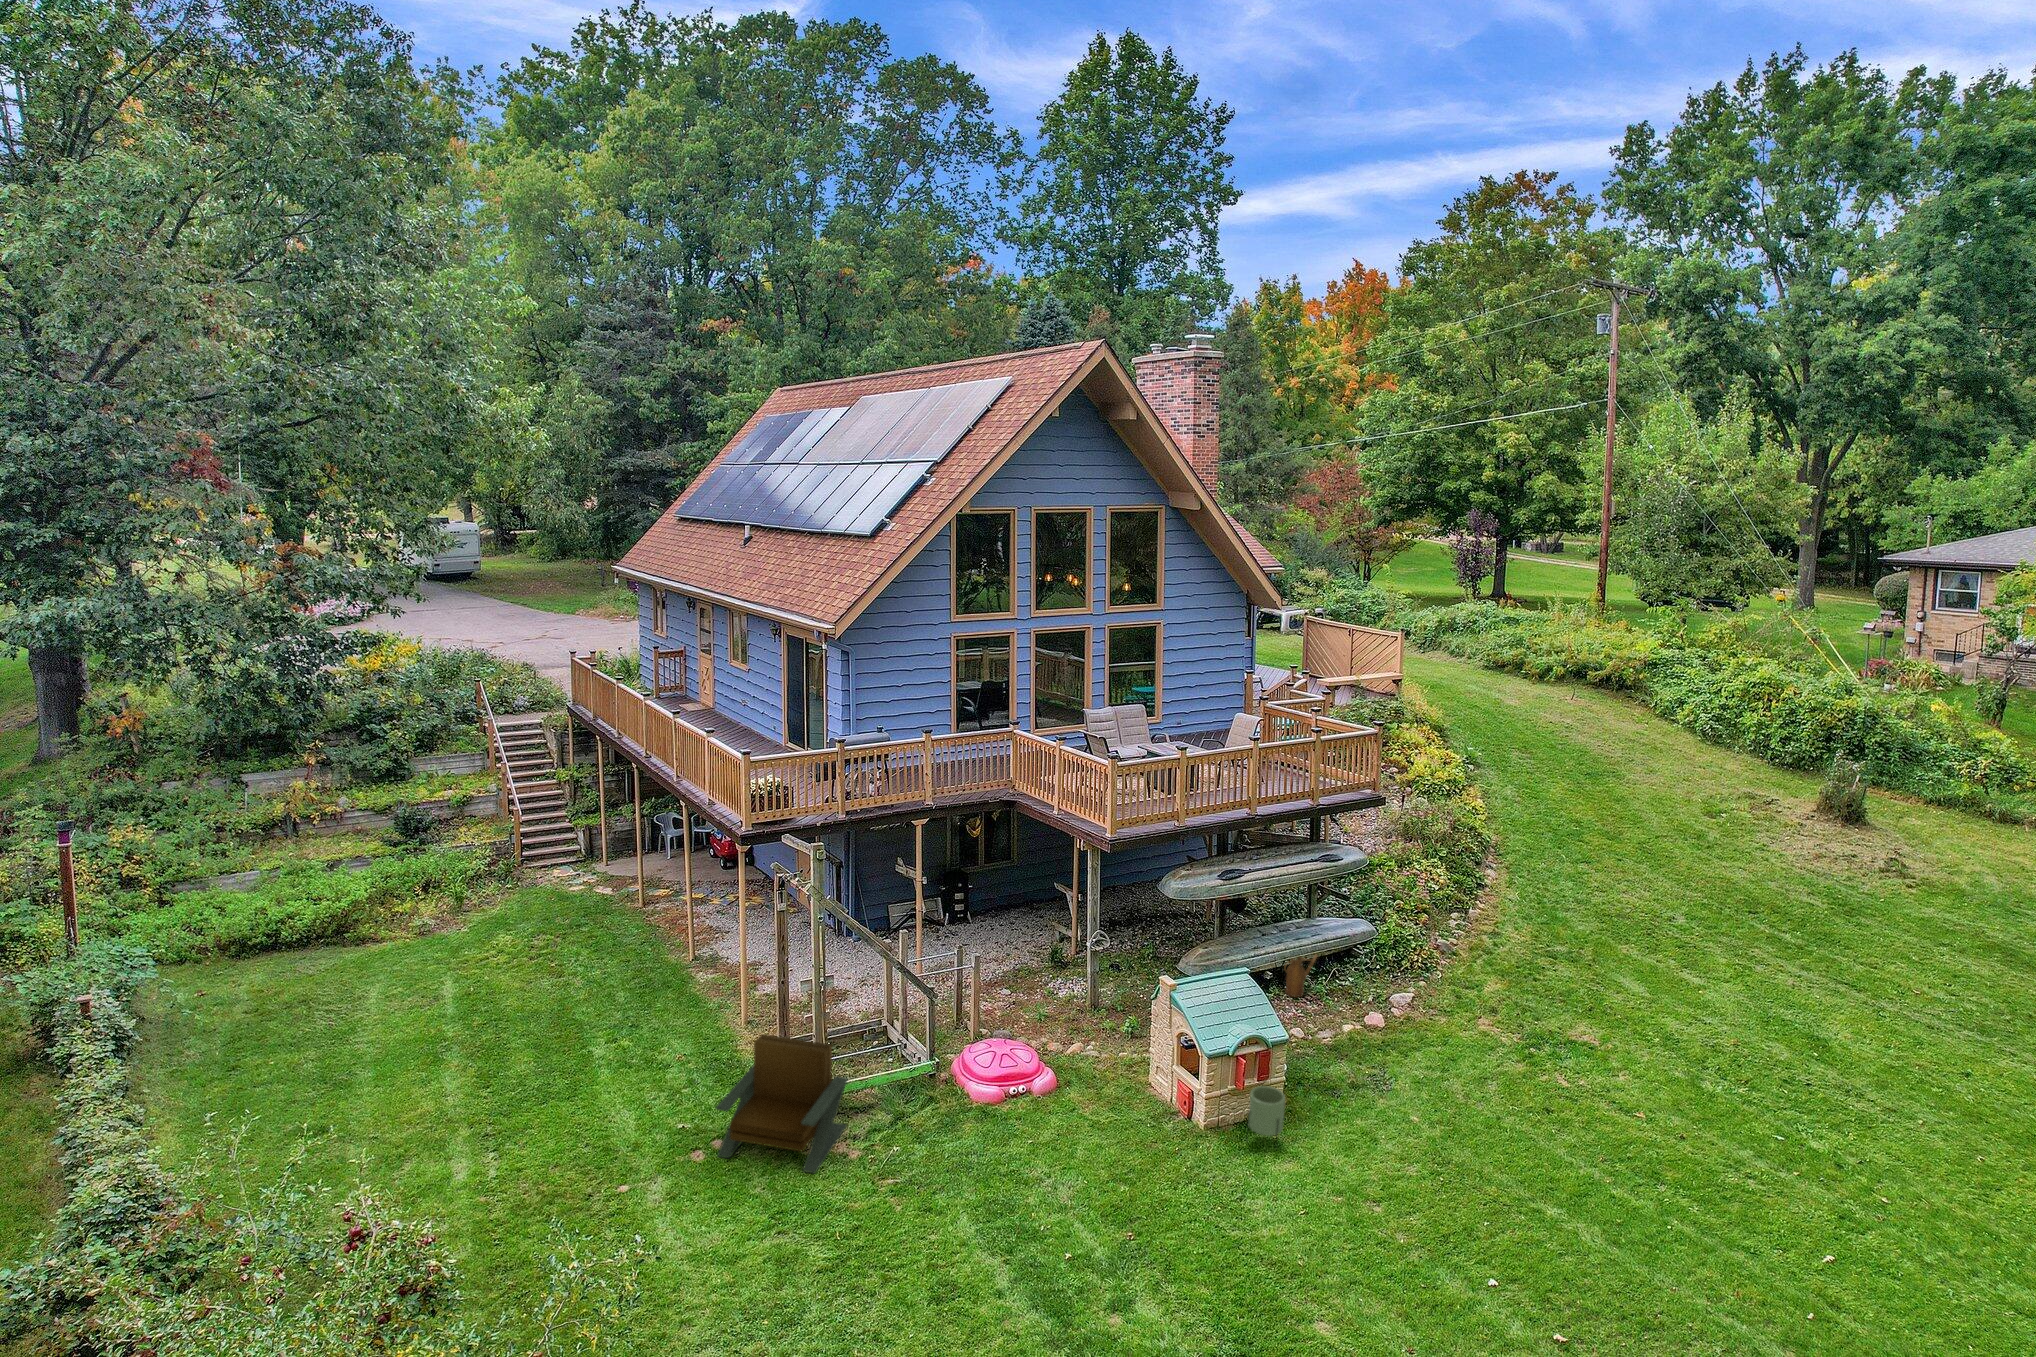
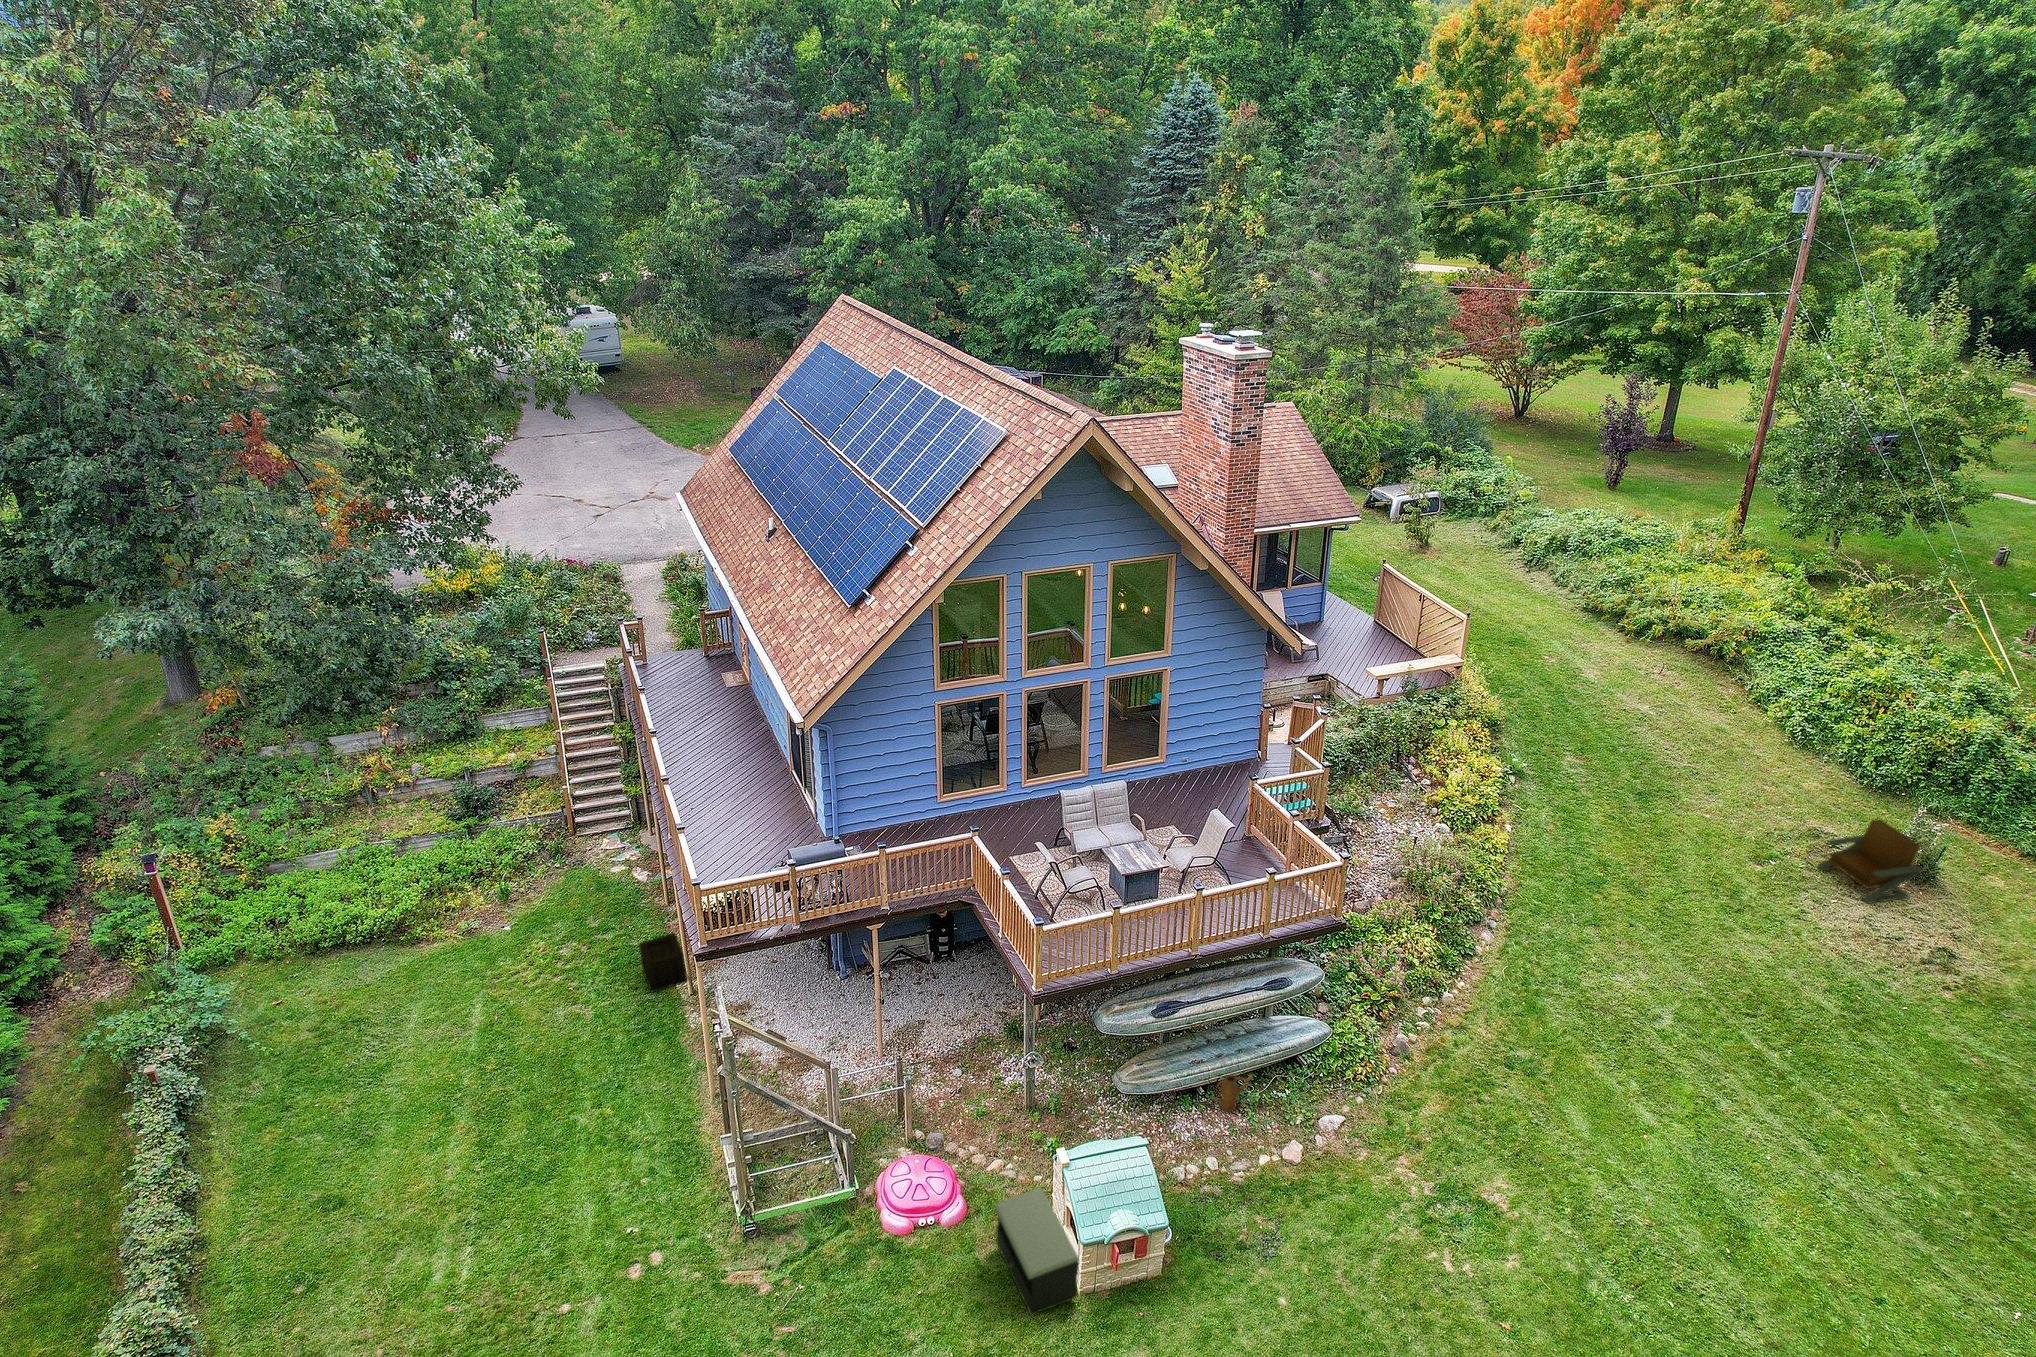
wooden crate: none [635,897,690,957] -> present [638,933,687,992]
storage bench: none [1097,1031,1202,1149] -> present [994,1188,1079,1315]
lounge chair: present [716,1034,847,1173] -> present [1818,819,1922,903]
planter: present [1248,1086,1285,1136] -> none [1122,1267,1157,1327]

